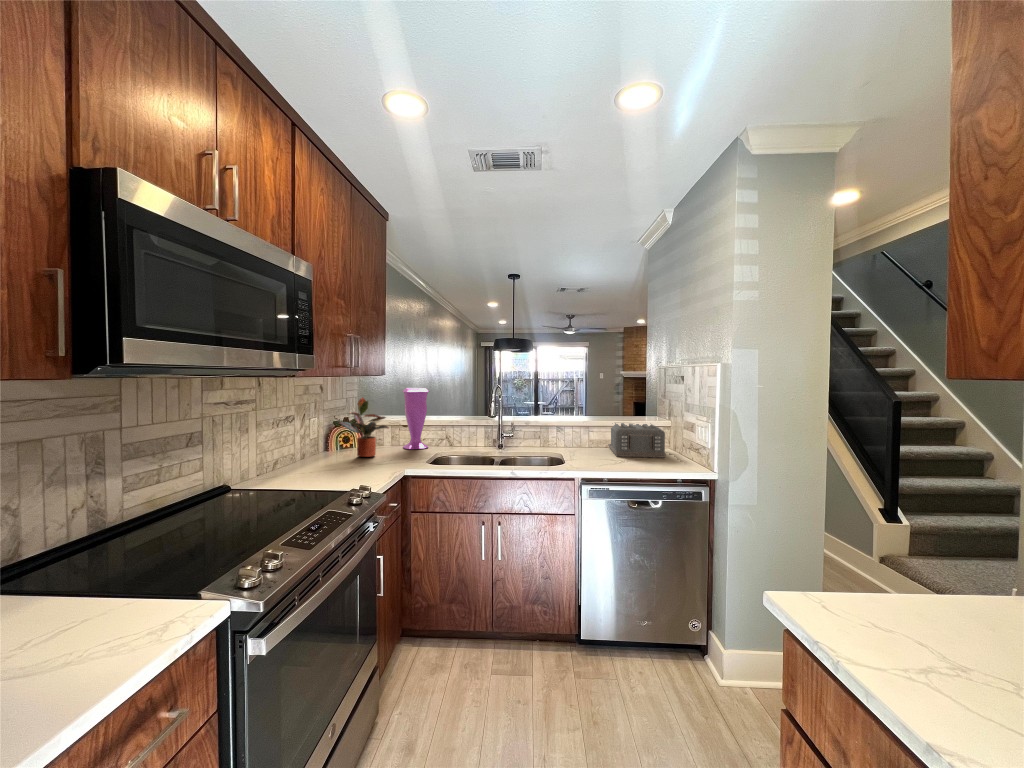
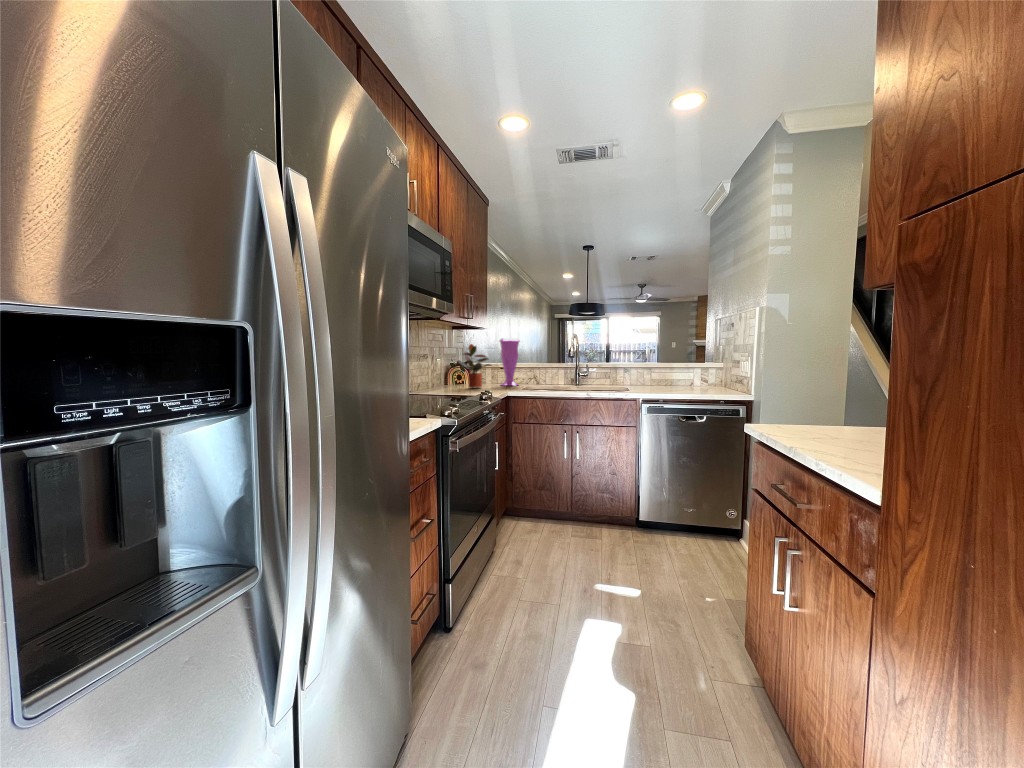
toaster: present [608,423,666,458] -> none [668,366,717,391]

